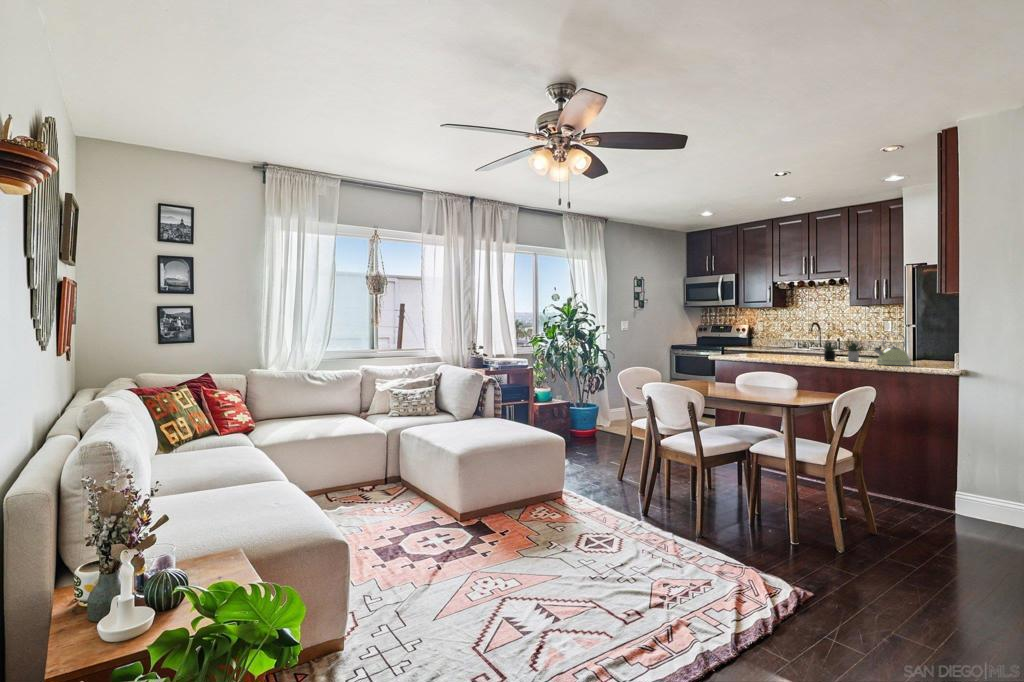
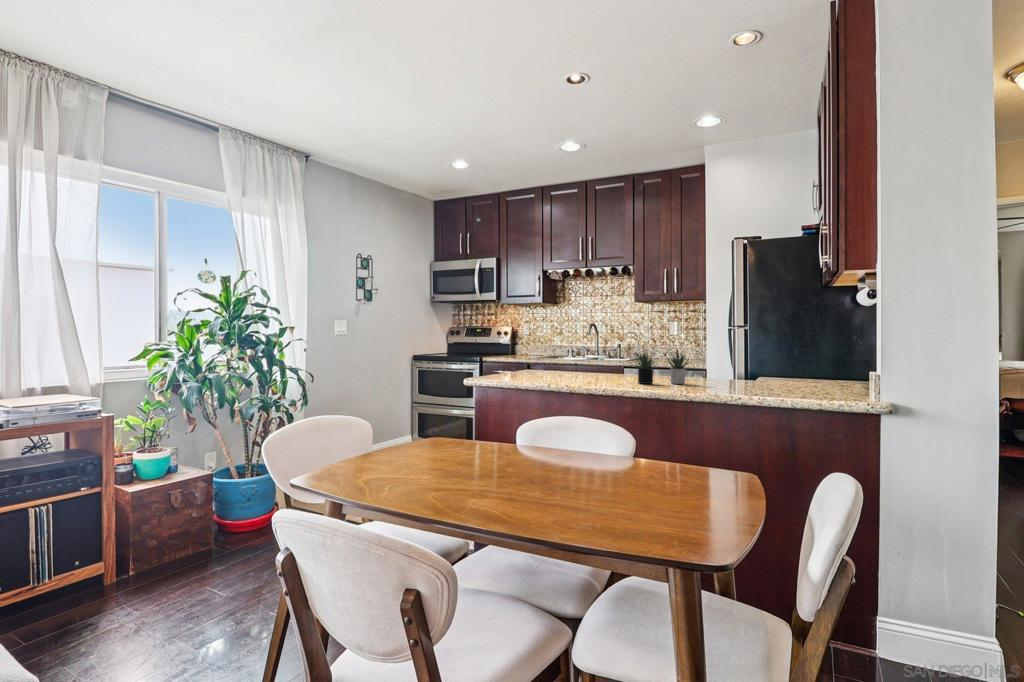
kettle: present [874,333,911,366] -> none [723,340,775,395]

